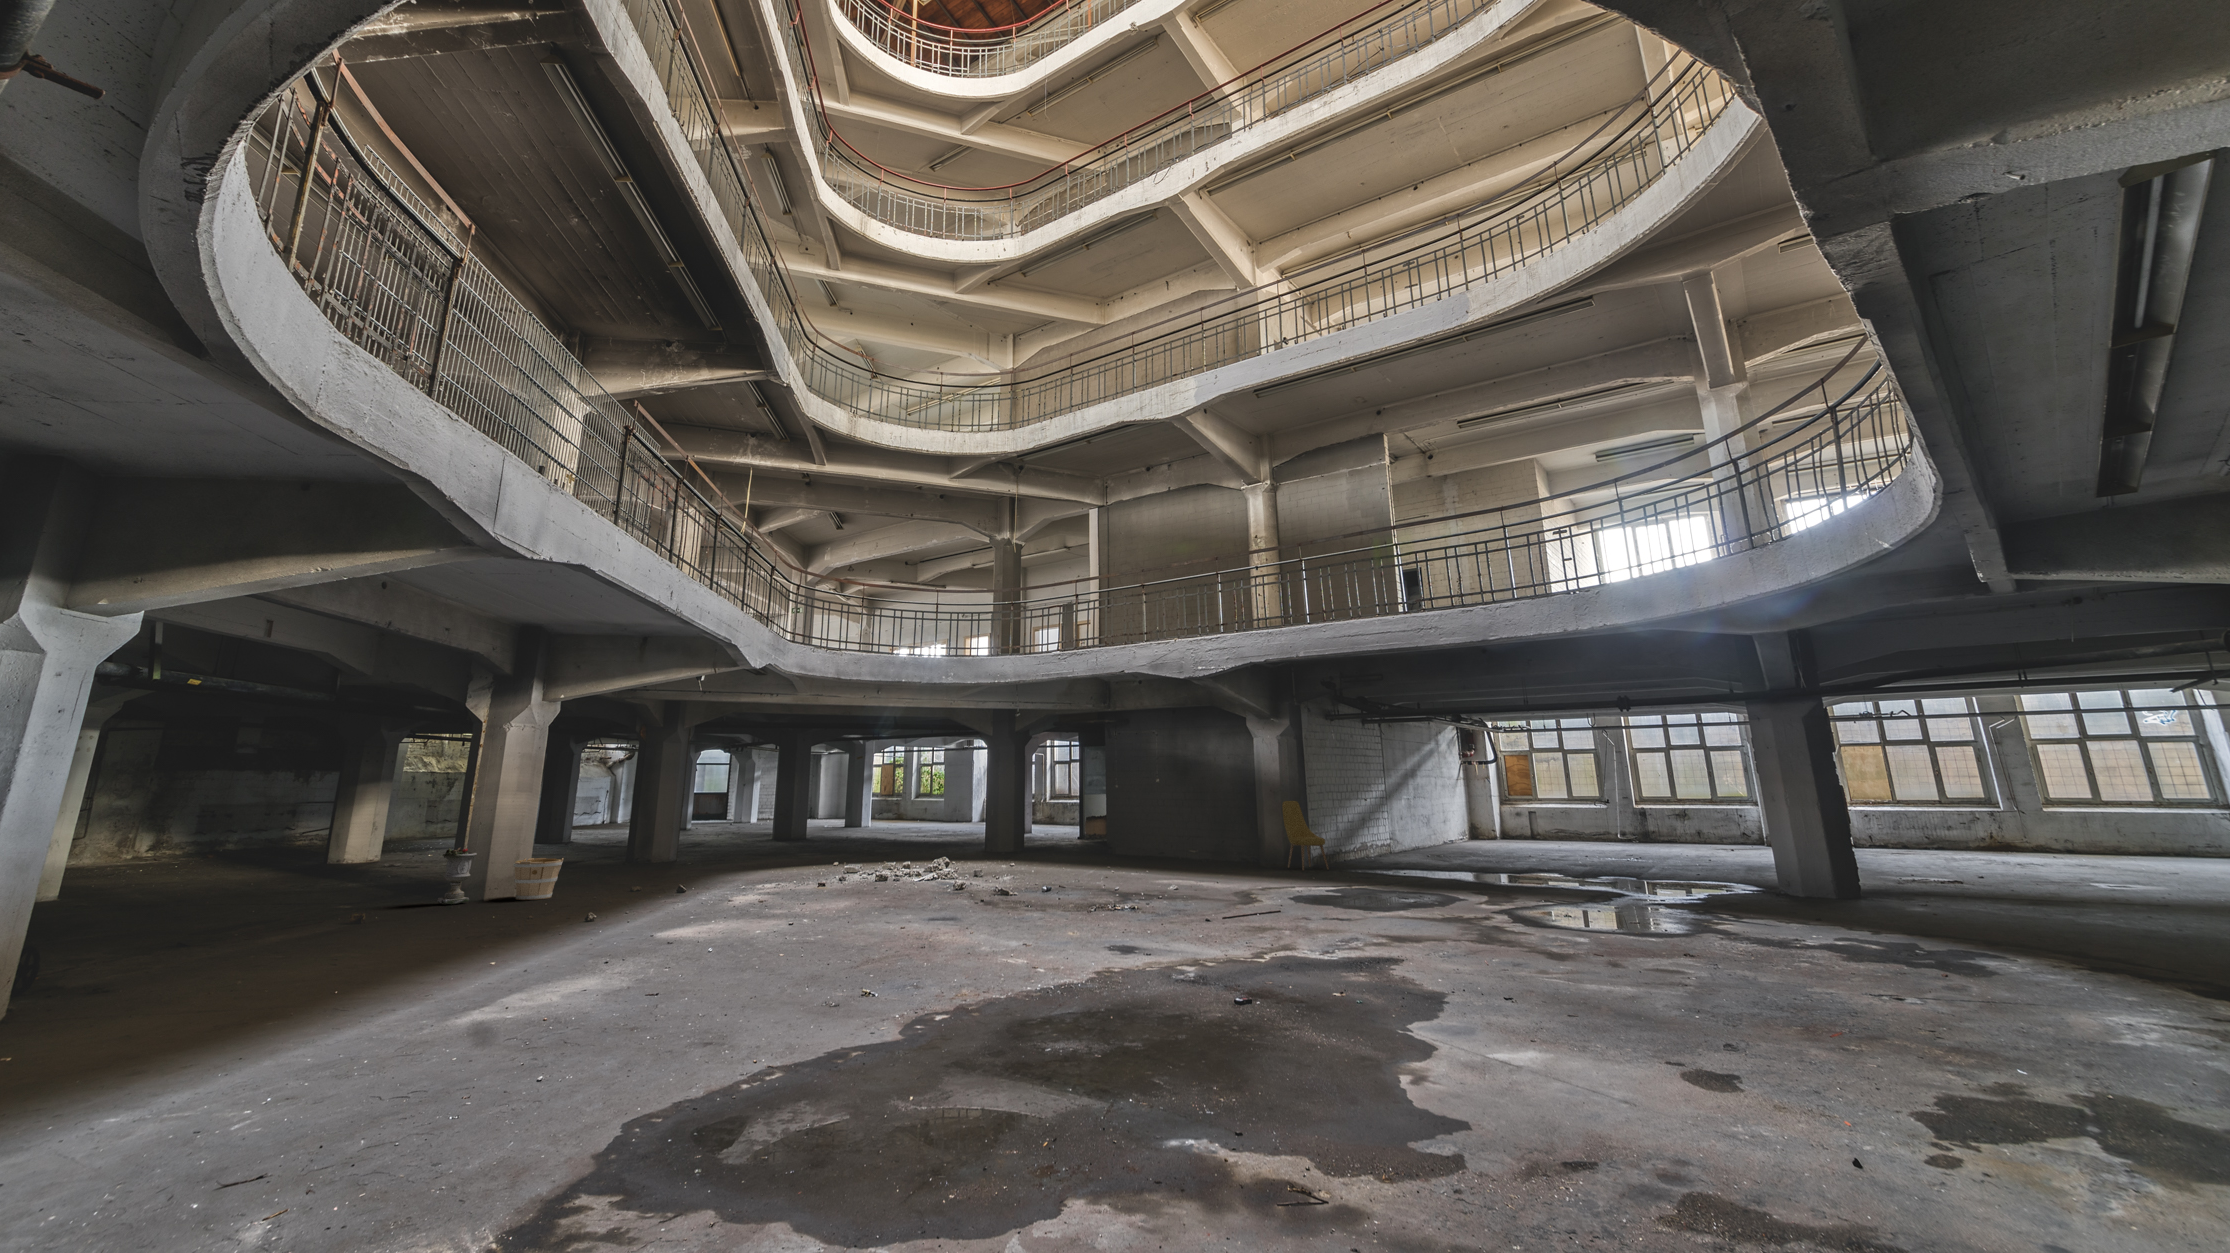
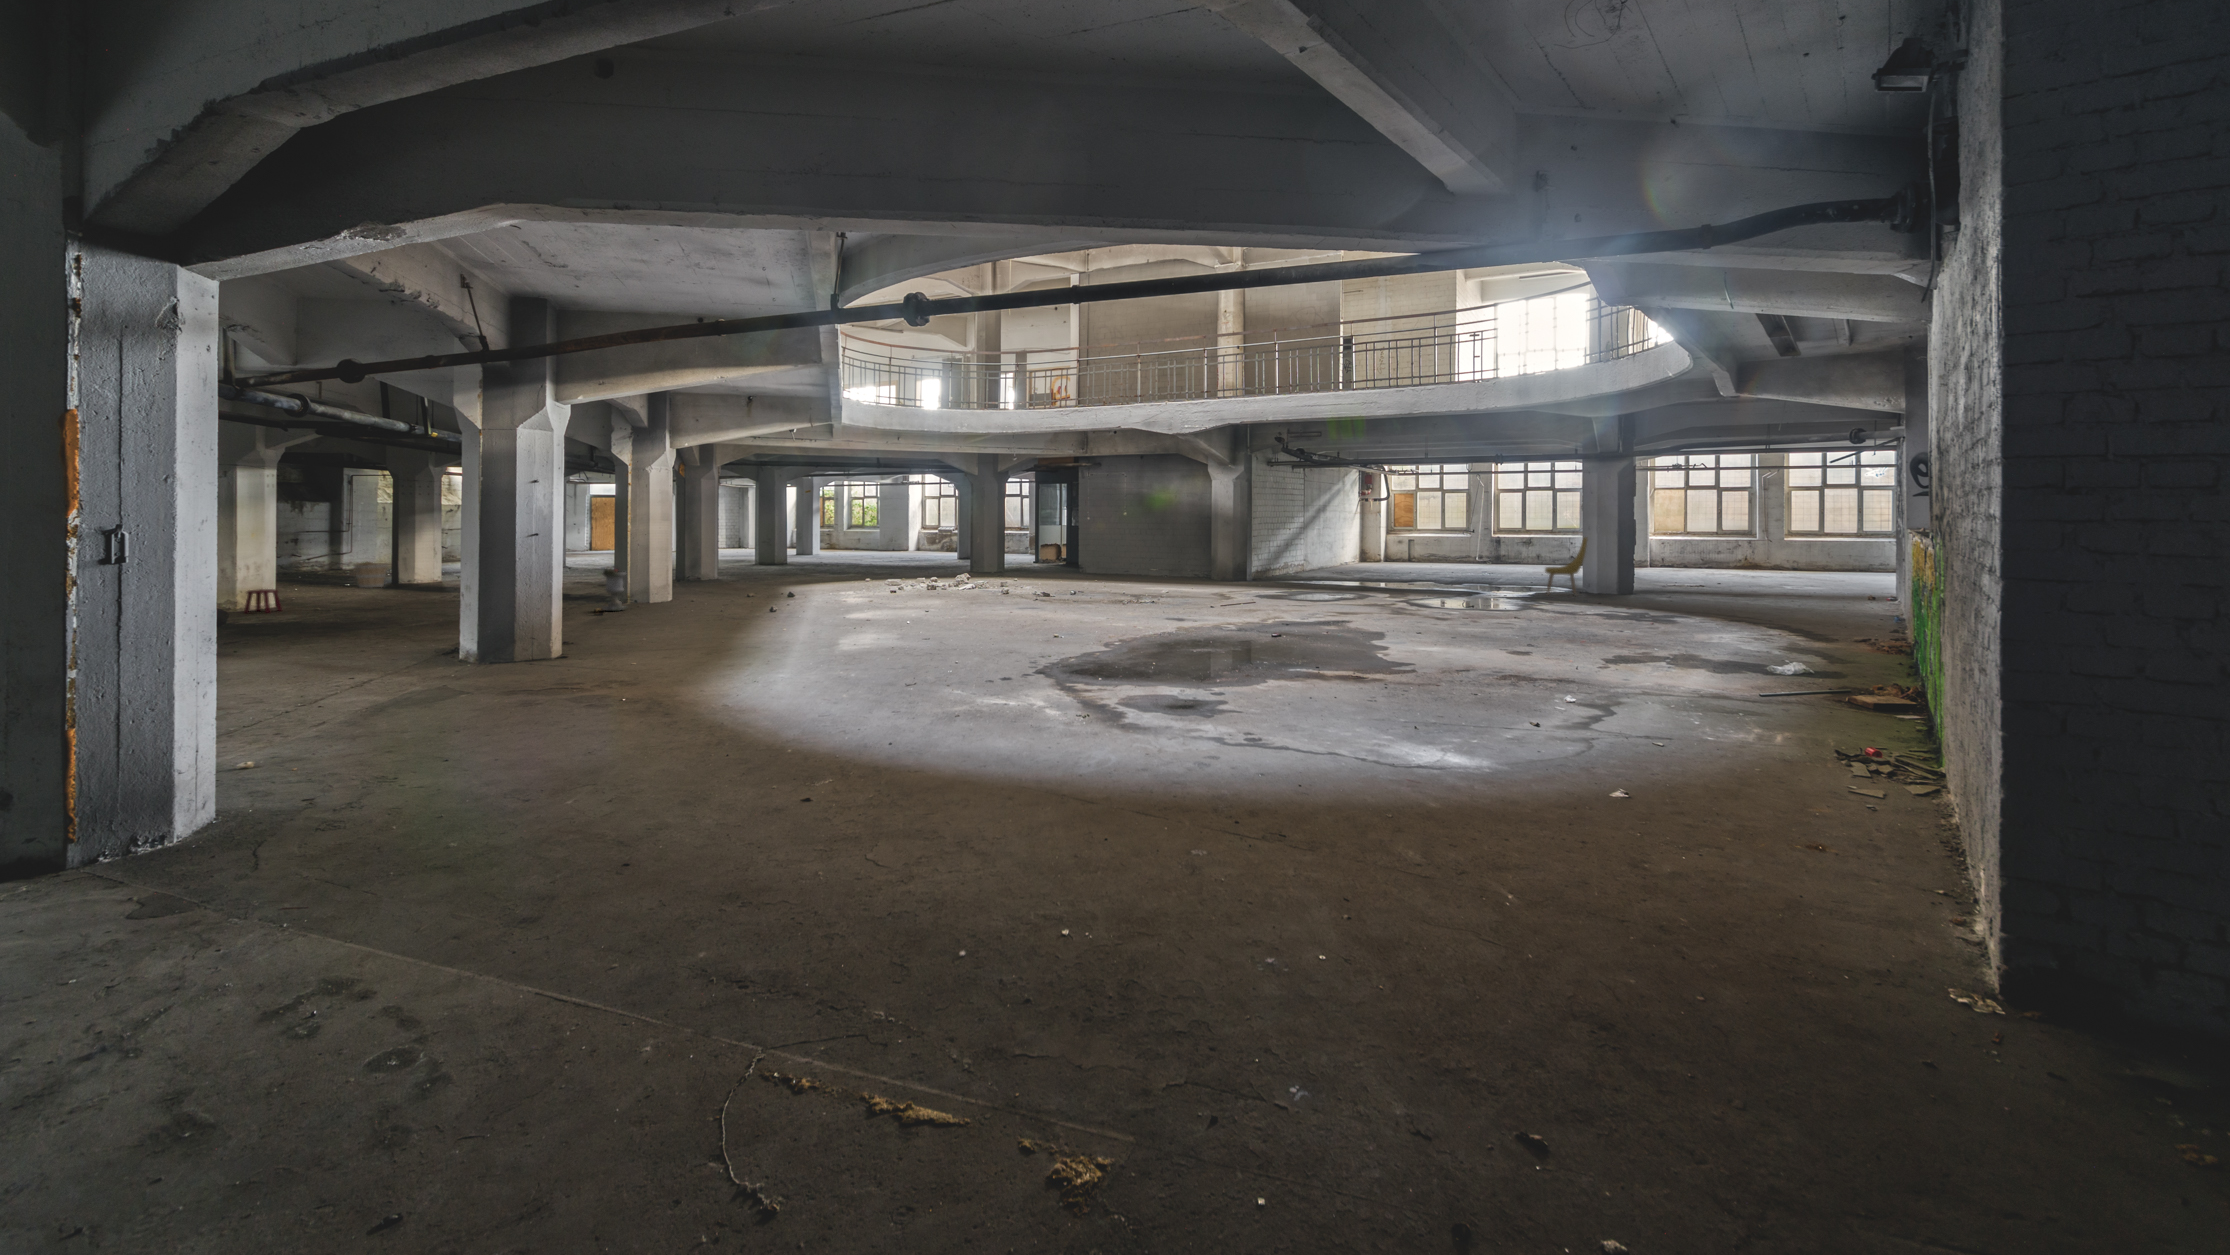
chair: present [1282,801,1329,871] -> present [1545,537,1587,594]
wooden bucket: present [514,858,563,900] -> present [354,562,387,588]
stool: none [48,871,103,902] -> present [244,589,282,613]

